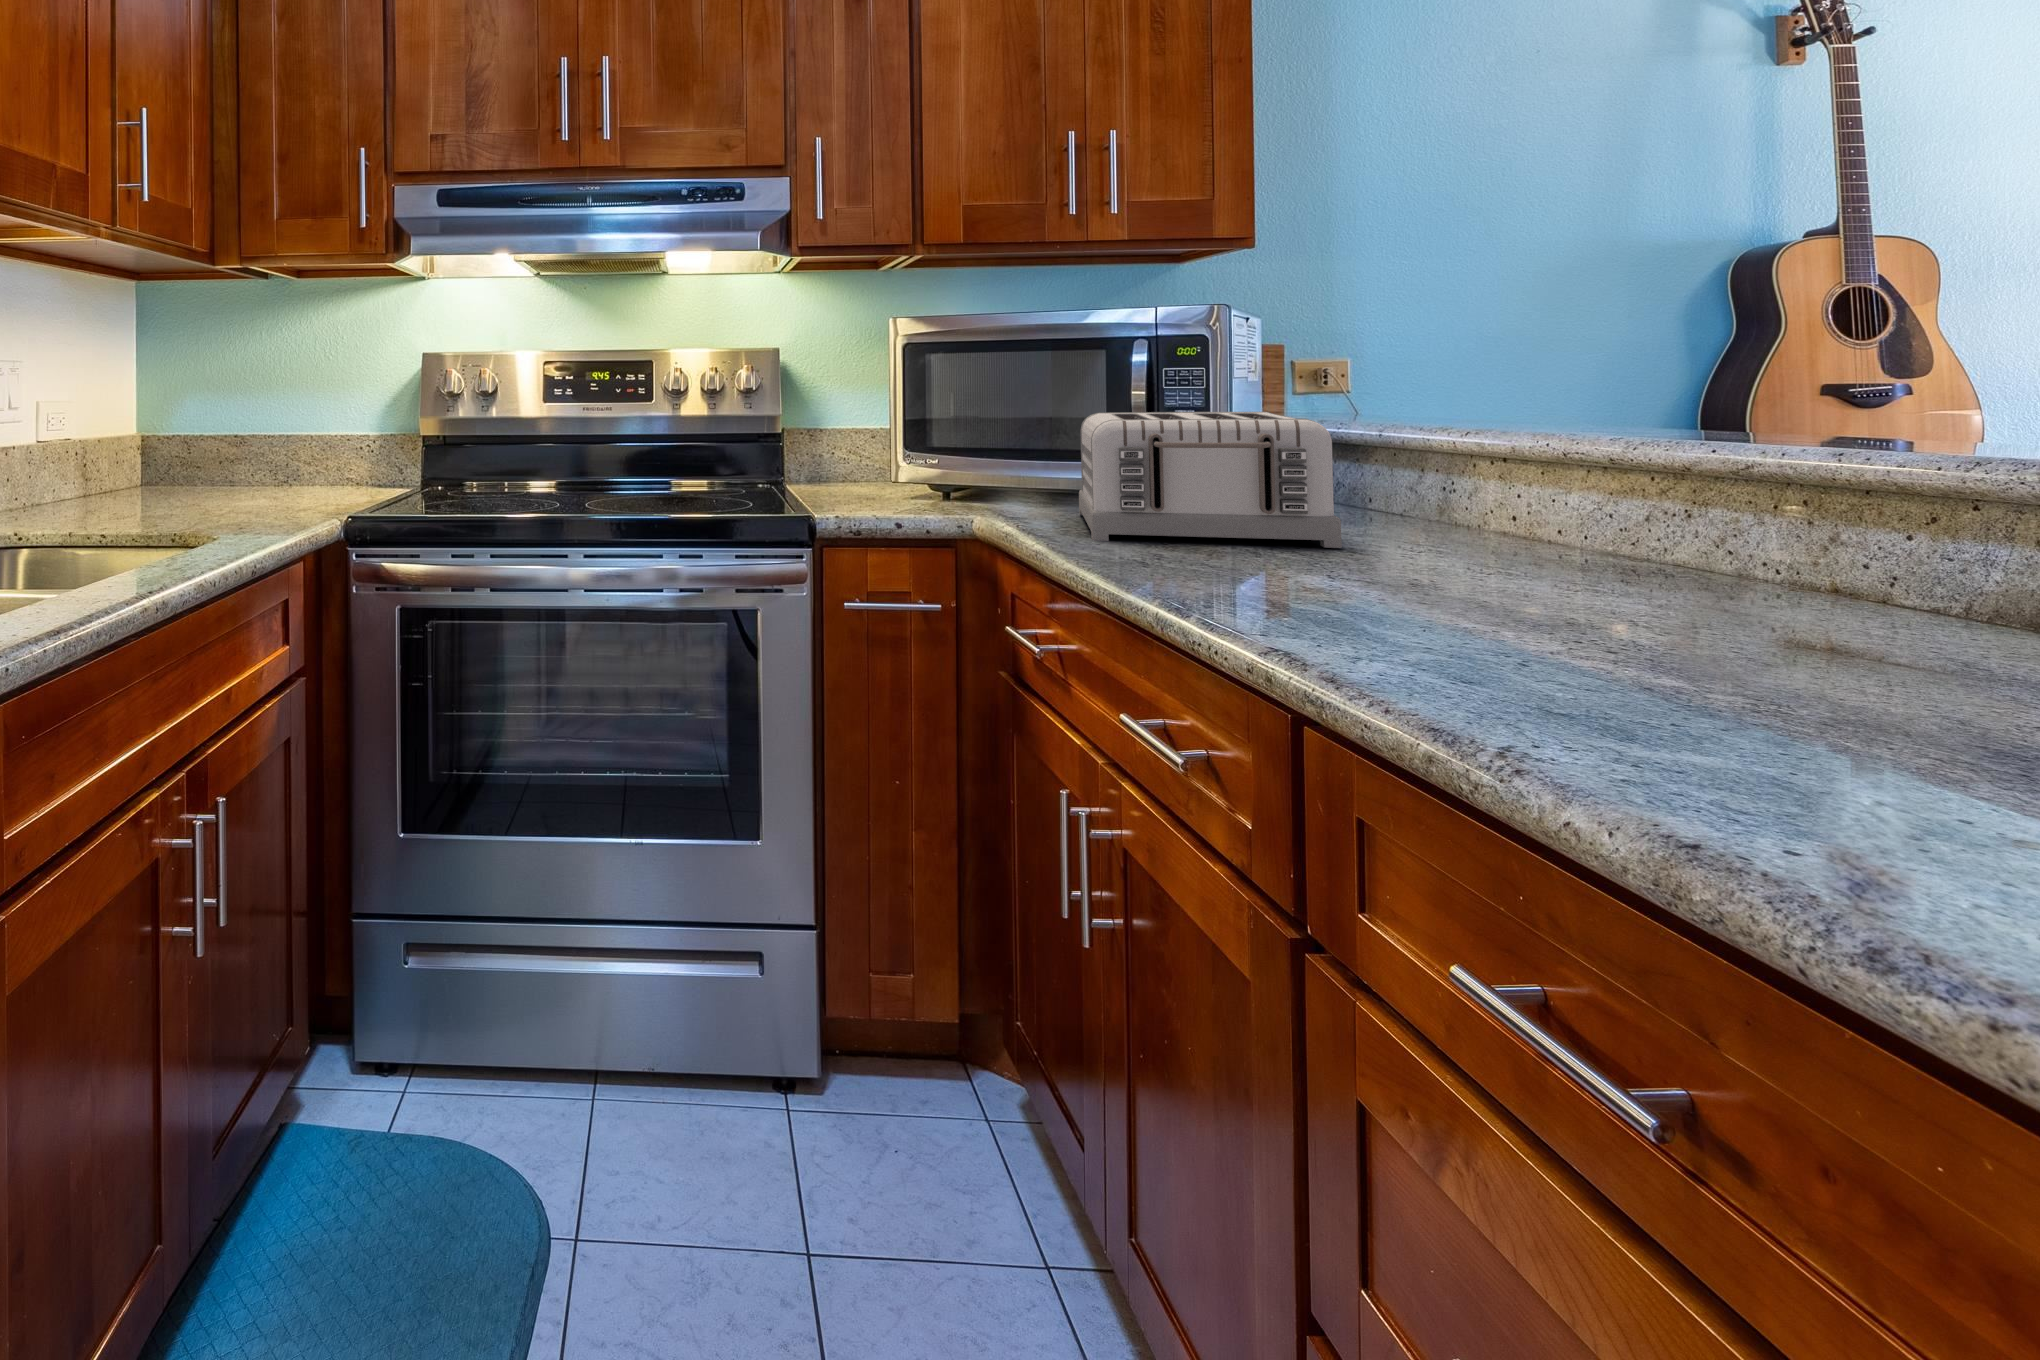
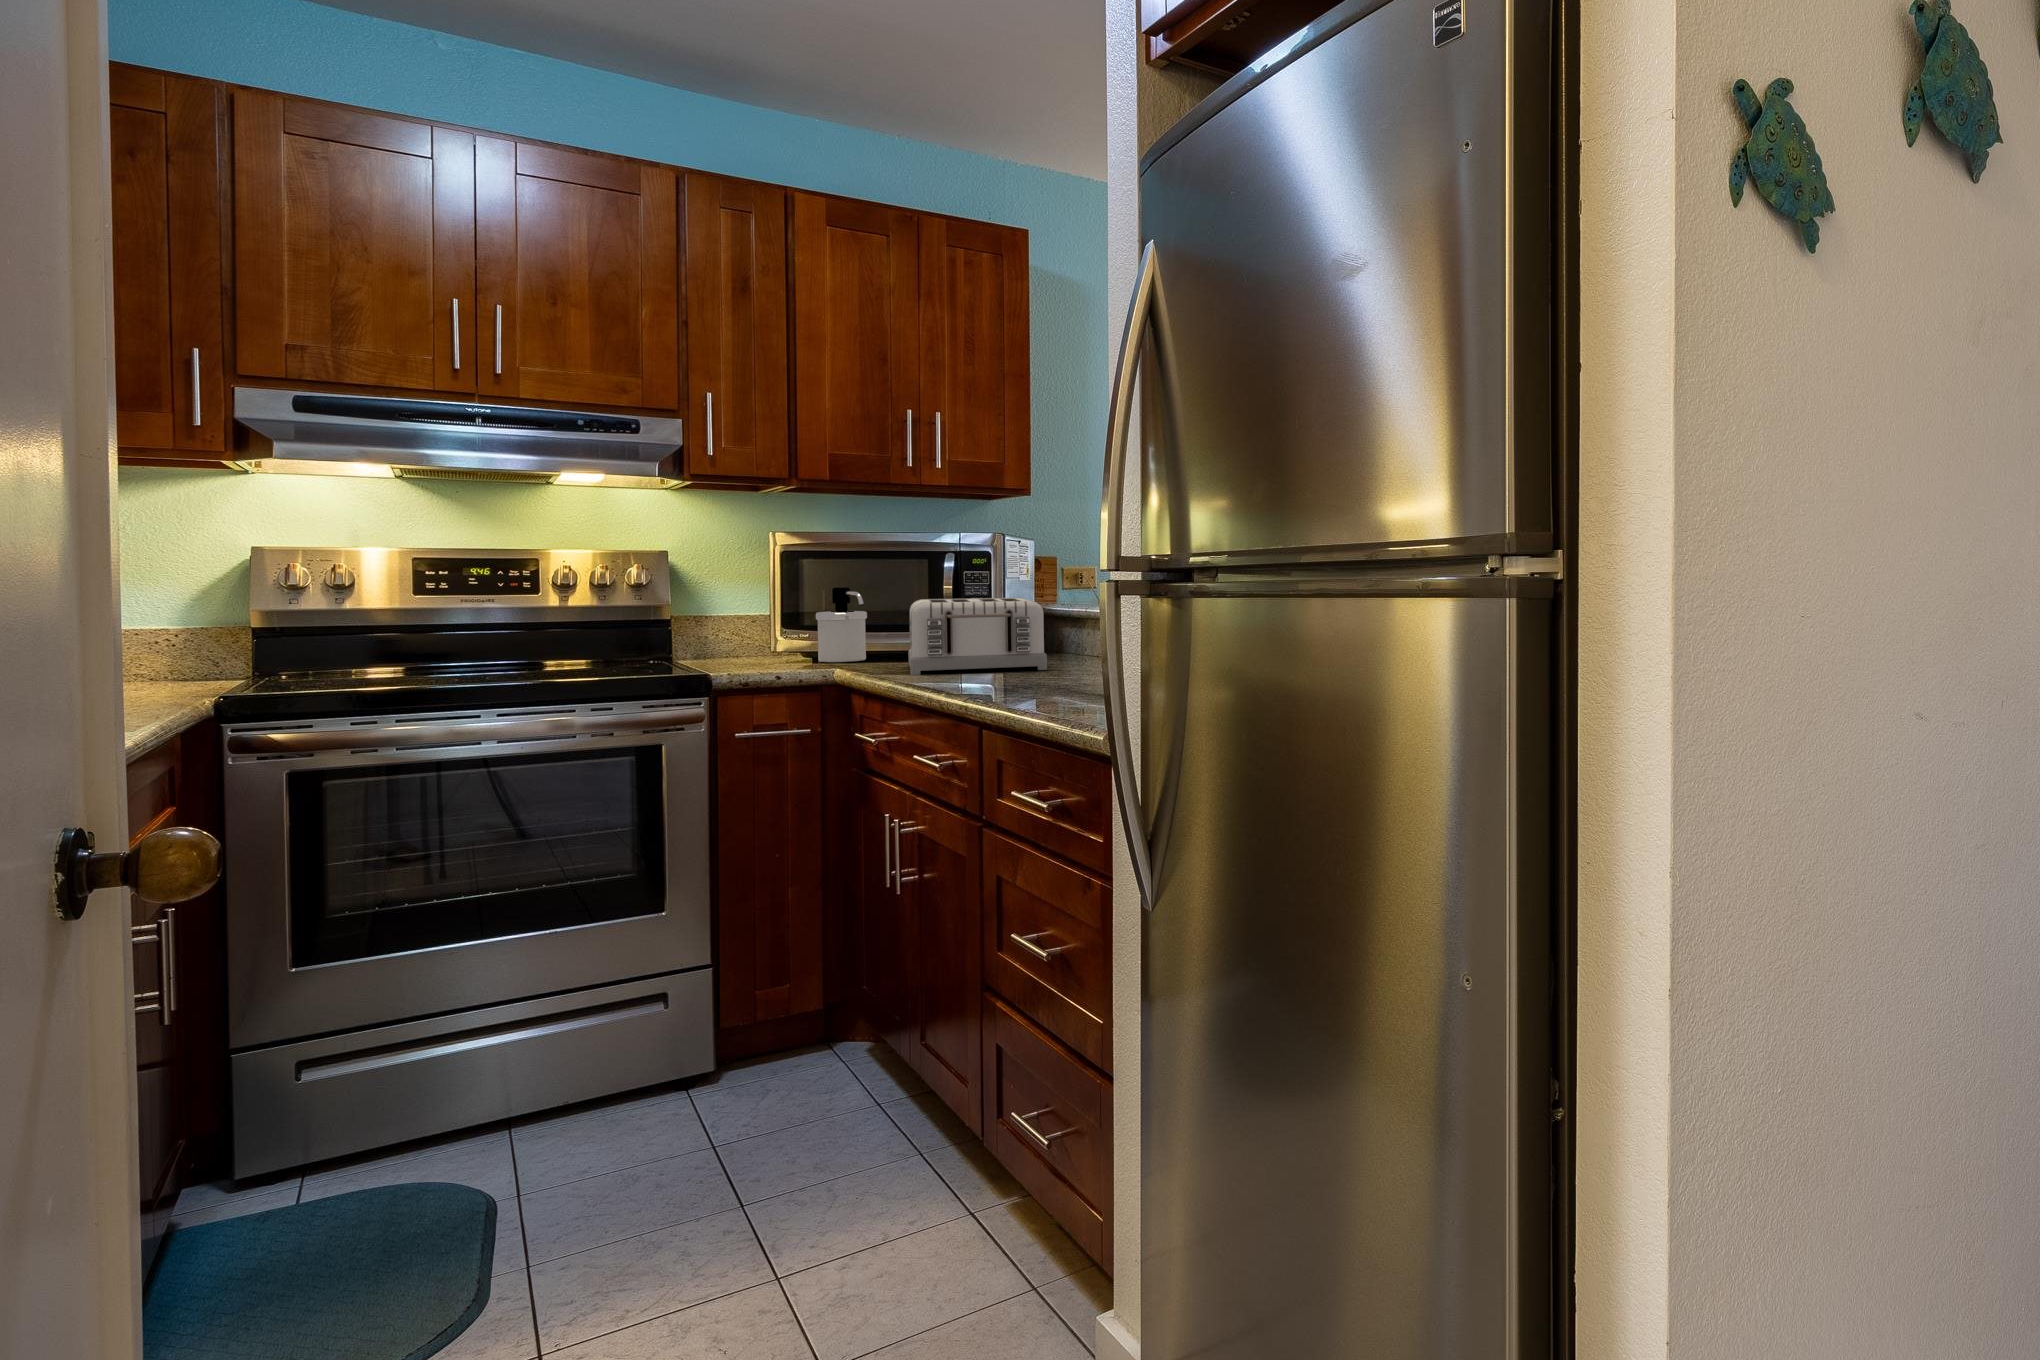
soap dispenser: none [948,394,1014,500] -> present [816,587,867,662]

